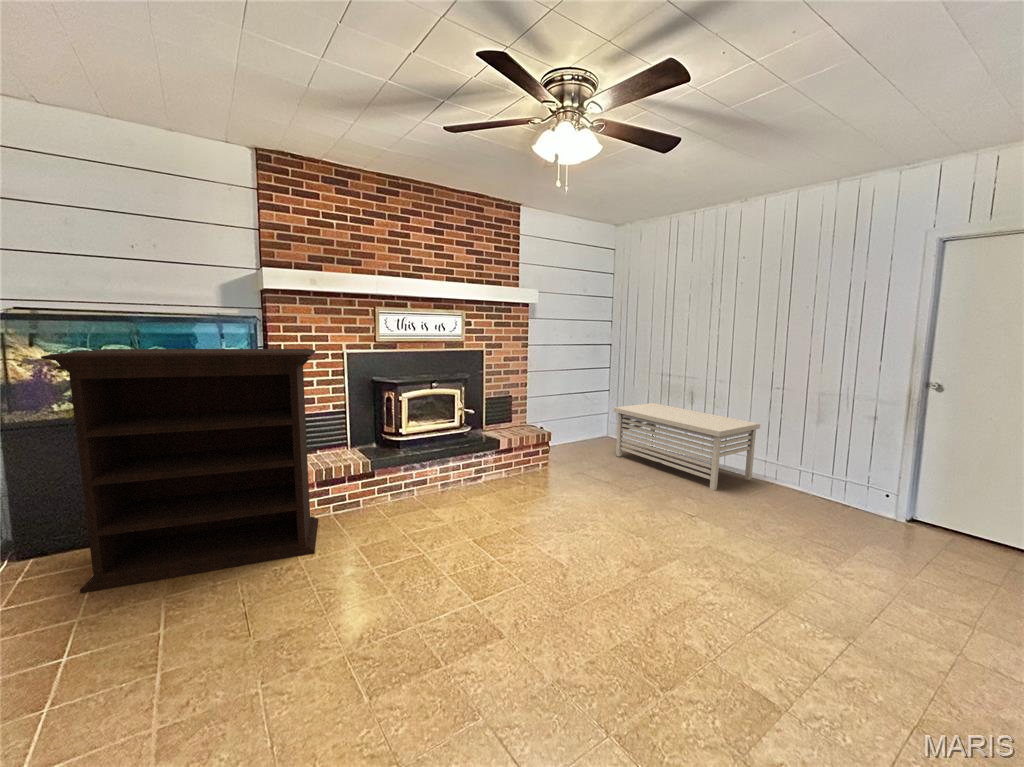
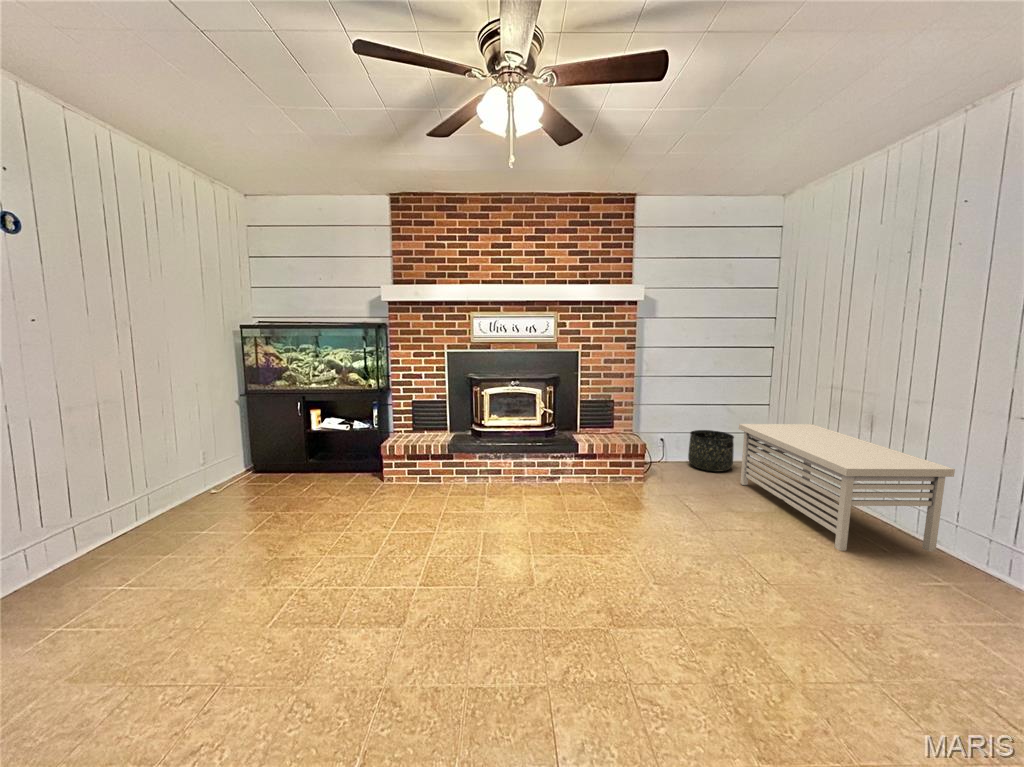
bookshelf: present [41,349,318,593] -> none [237,347,402,508]
basket: none [566,415,601,450] -> present [688,430,734,471]

